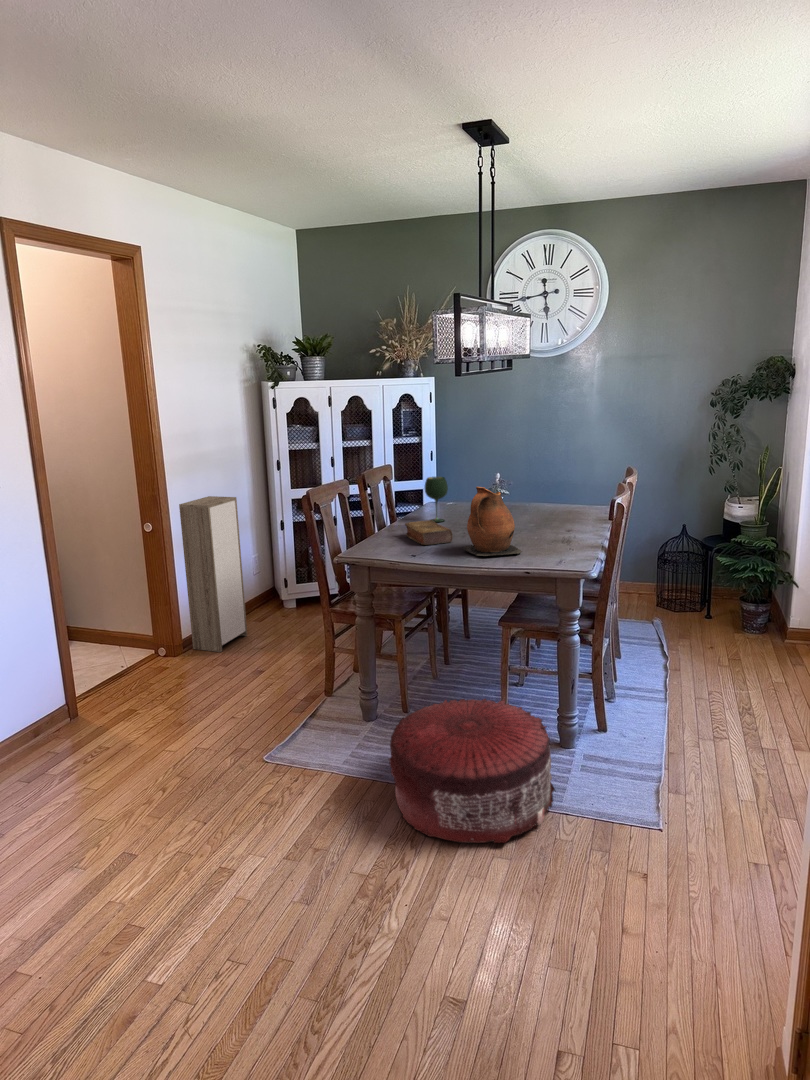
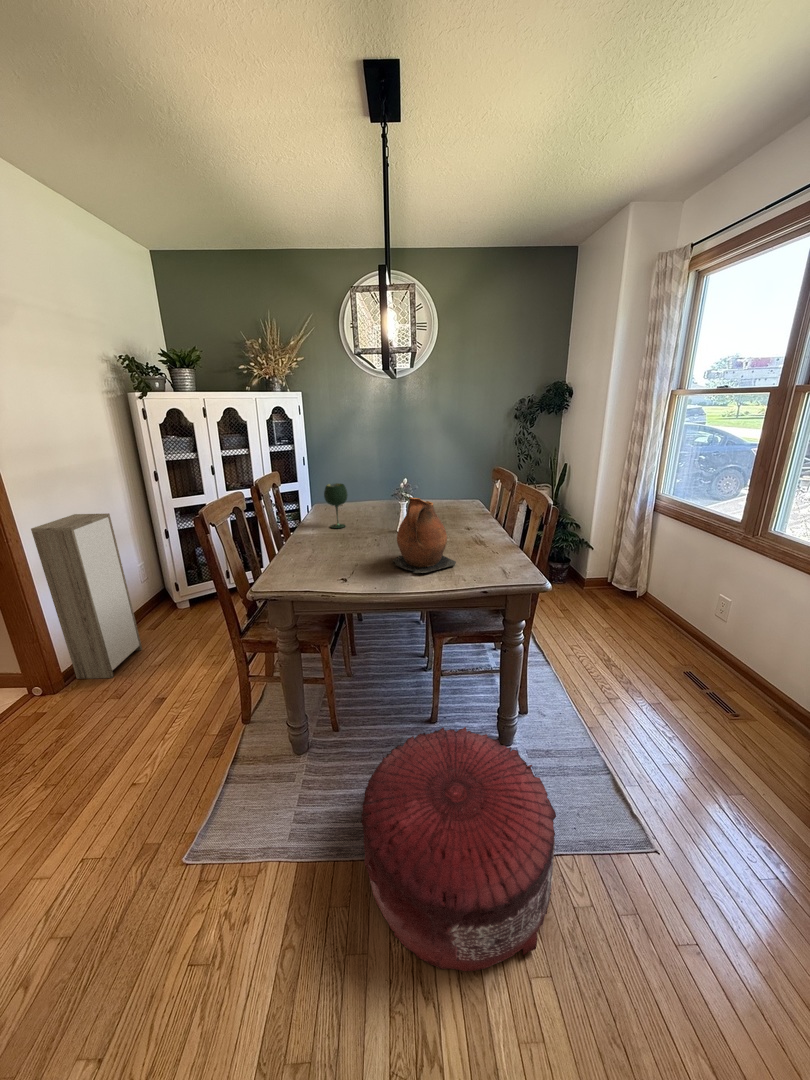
book: present [405,520,452,545] -> none [316,530,373,561]

